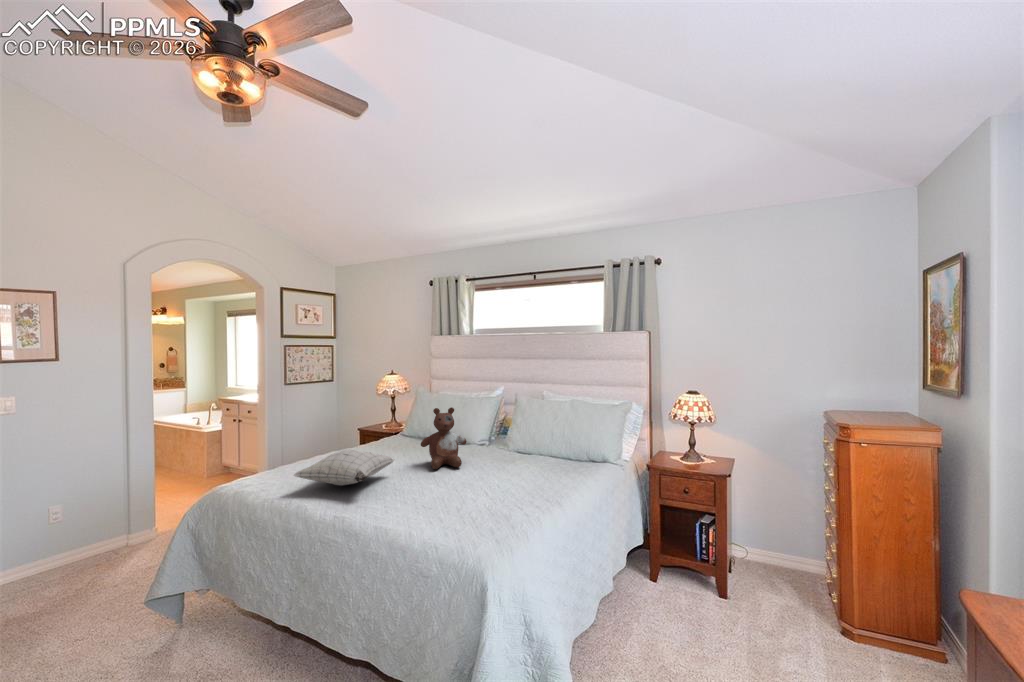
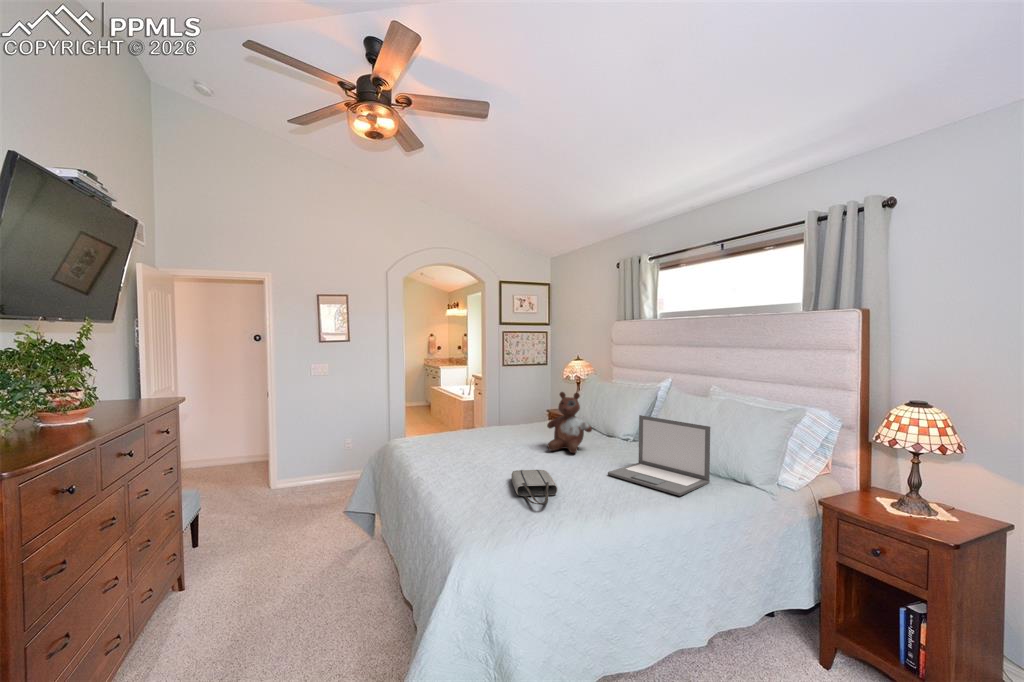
laptop: none [513,422,585,483] -> present [608,415,710,496]
pillow: present [294,449,394,486] -> none [431,419,515,449]
tote bag: none [440,488,513,520] -> present [511,470,558,505]

